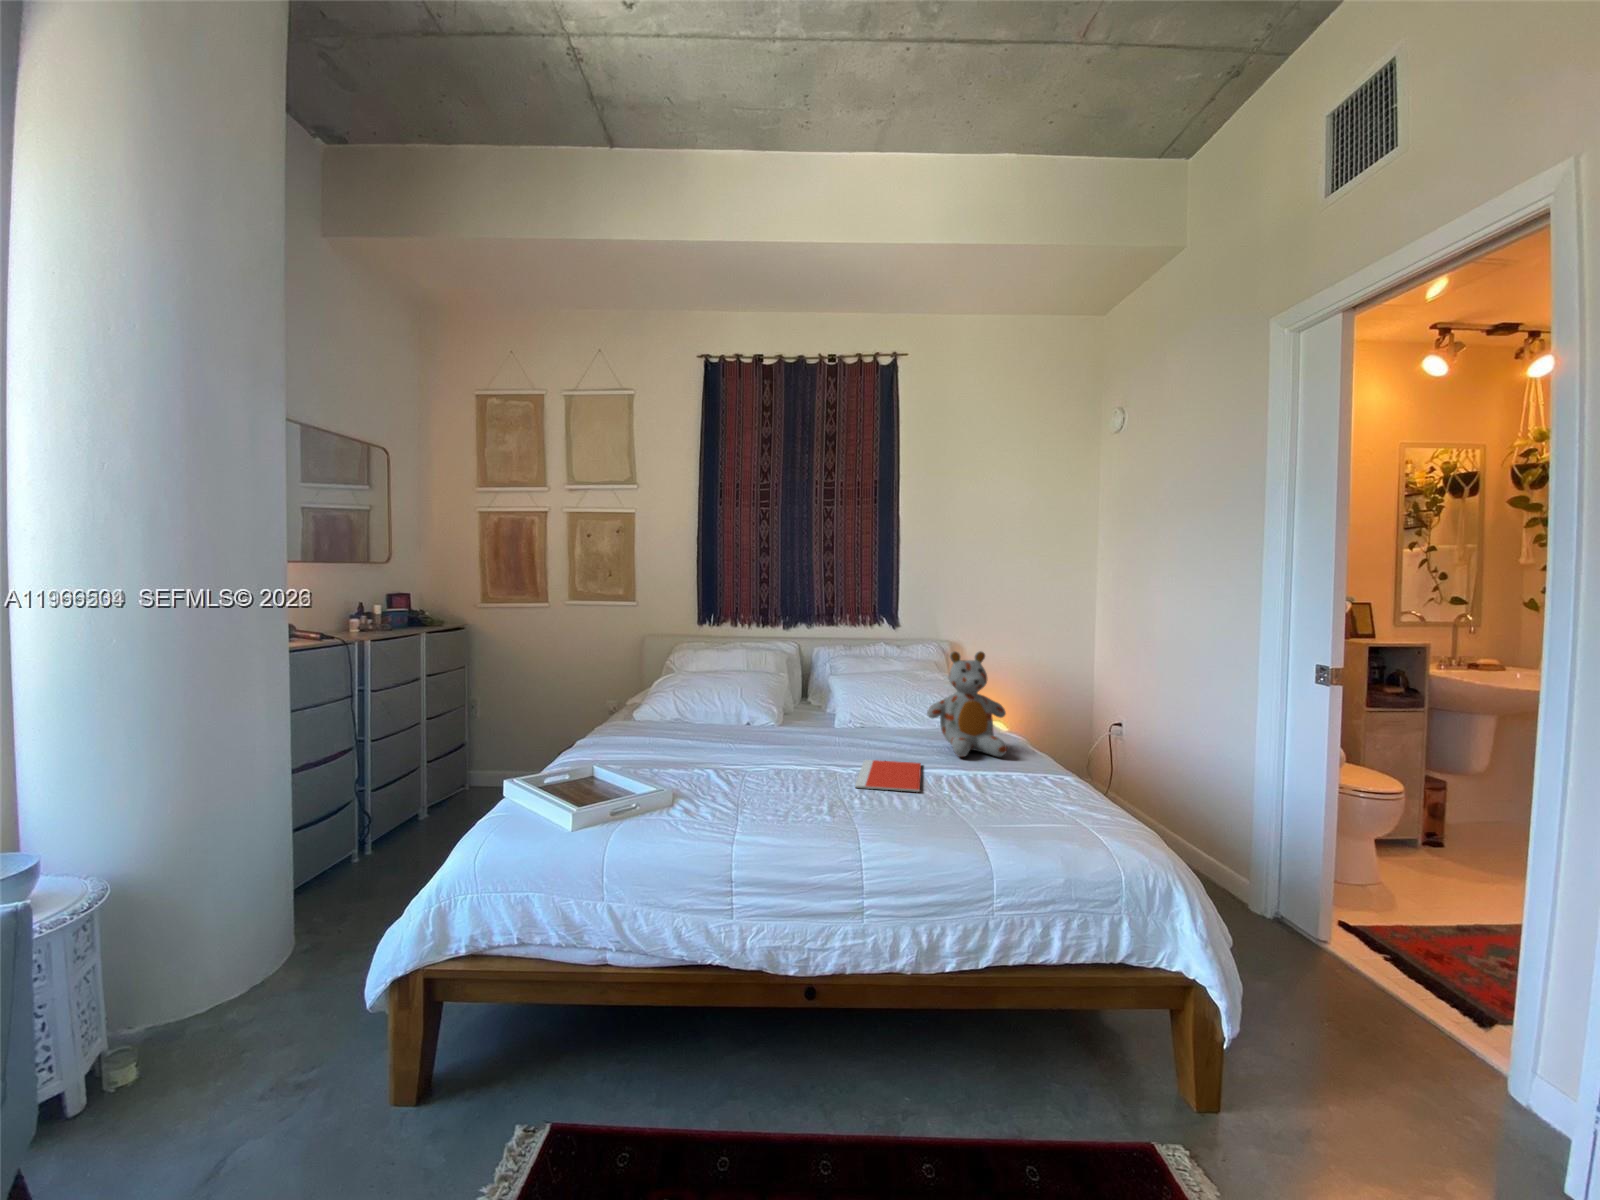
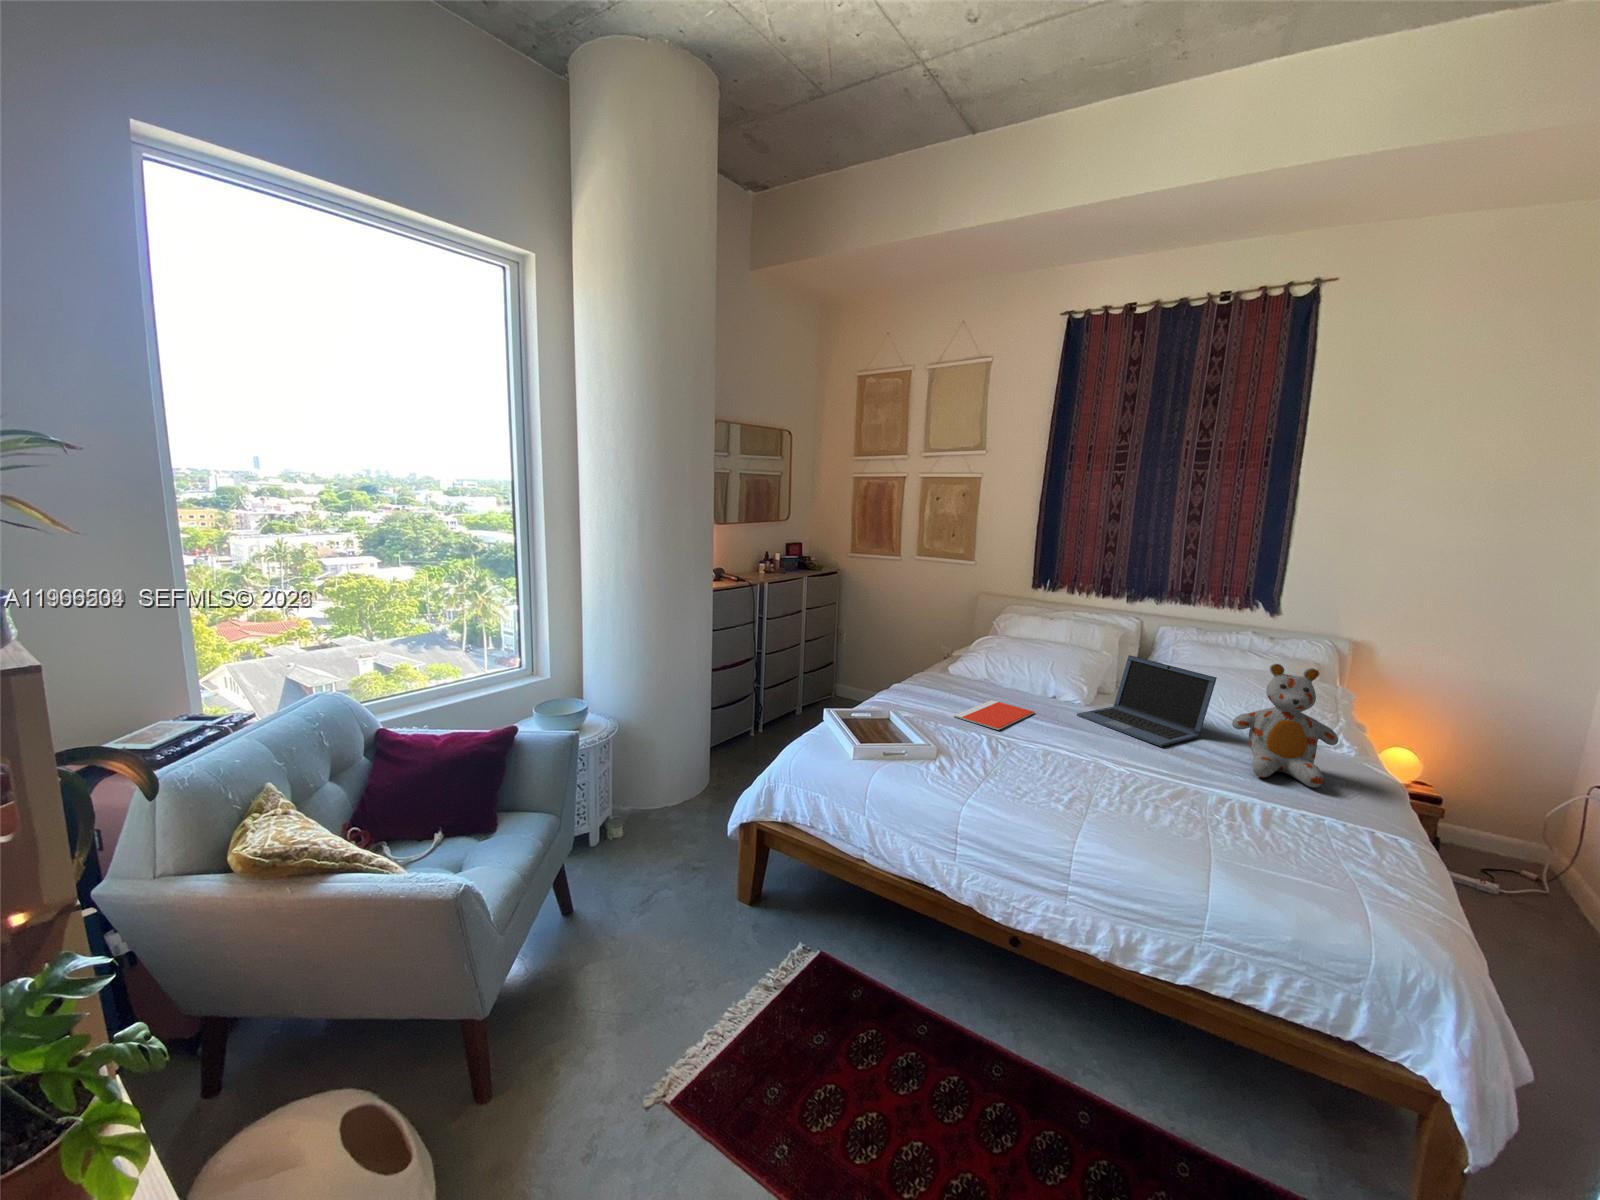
laptop: none [786,670,902,750] -> present [1077,655,1217,747]
notebook: present [855,760,921,792] -> present [954,700,1035,730]

